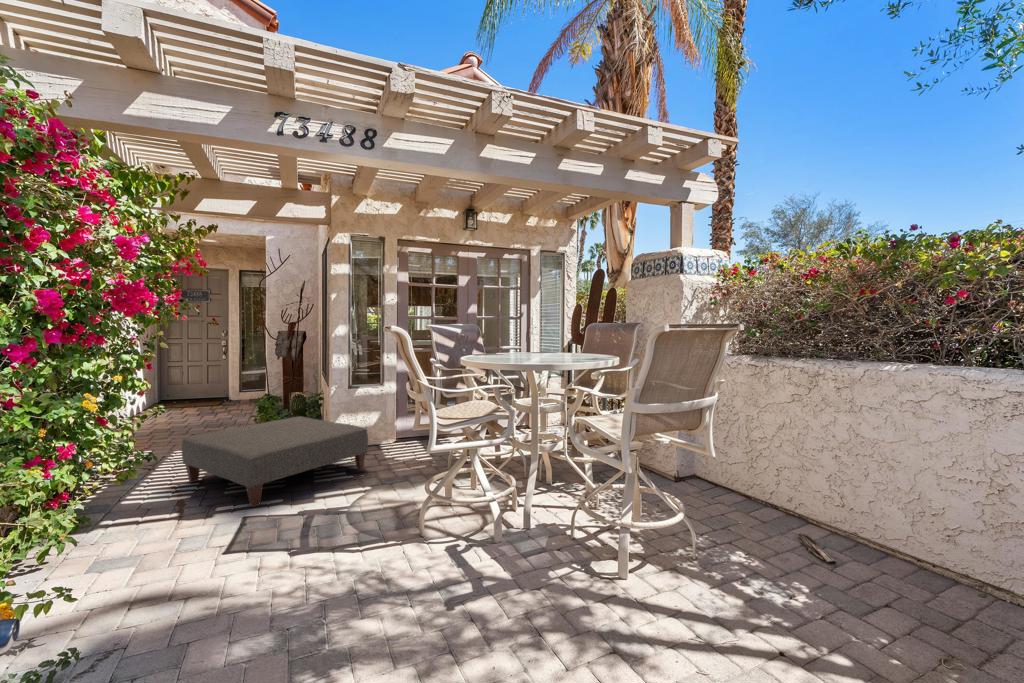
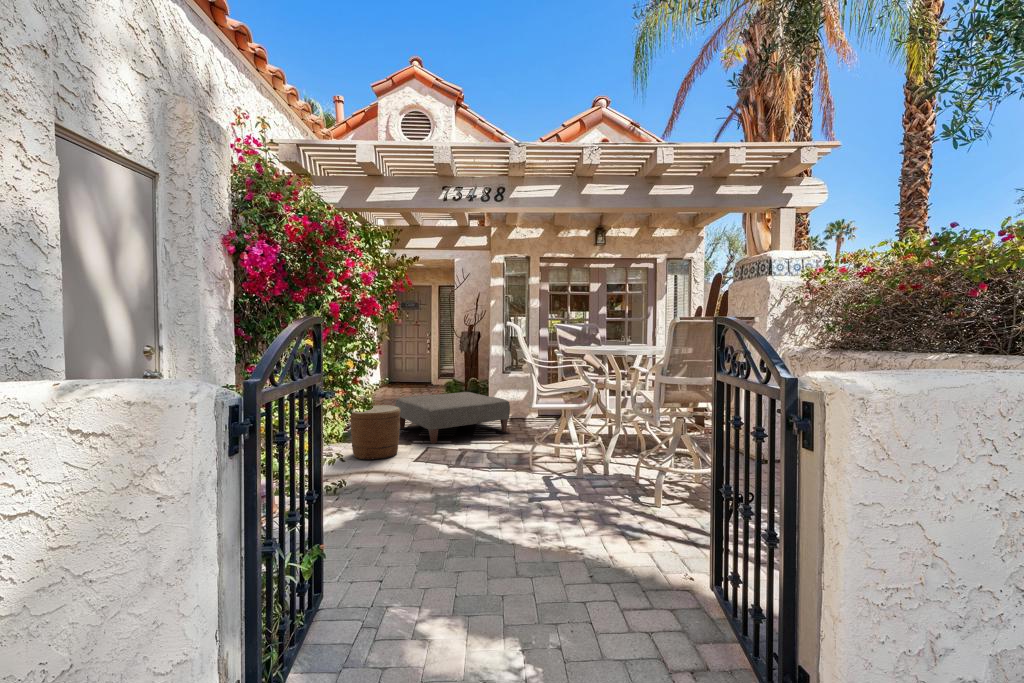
woven basket: none [90,459,196,564] -> present [350,405,400,460]

